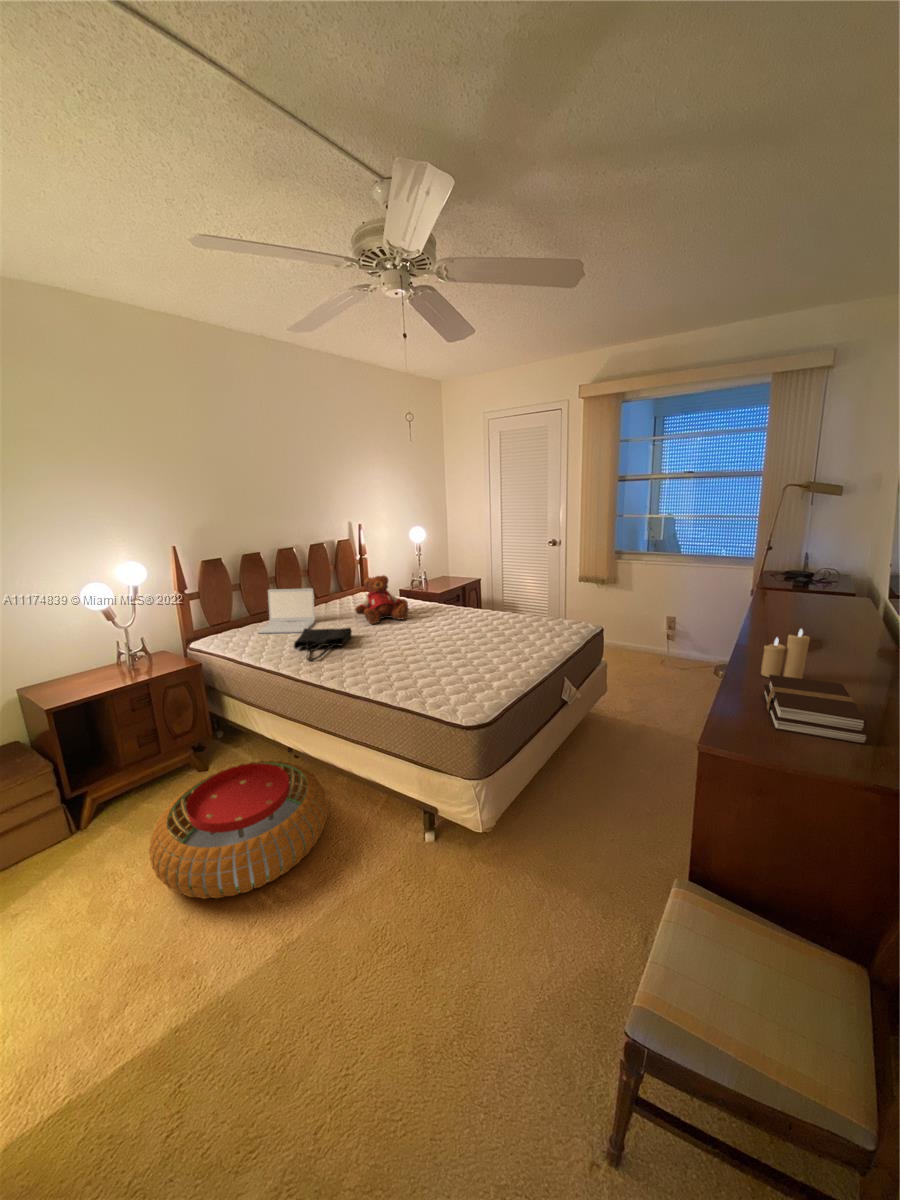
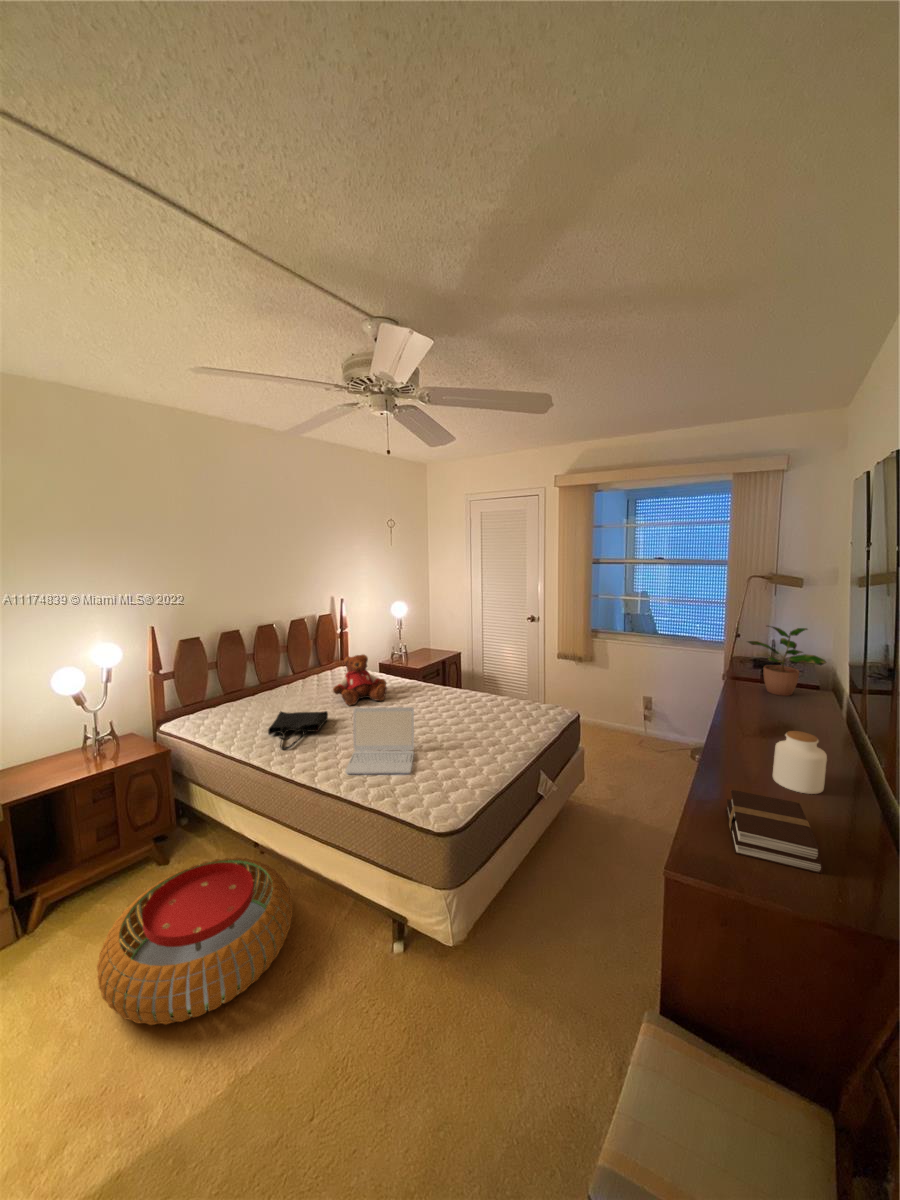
potted plant: none [780,531,866,604] -> present [748,627,826,696]
laptop: present [257,588,315,633] -> present [345,707,414,774]
jar: none [810,620,870,681] -> present [773,731,827,794]
candle: present [761,629,810,678] -> none [726,741,769,794]

